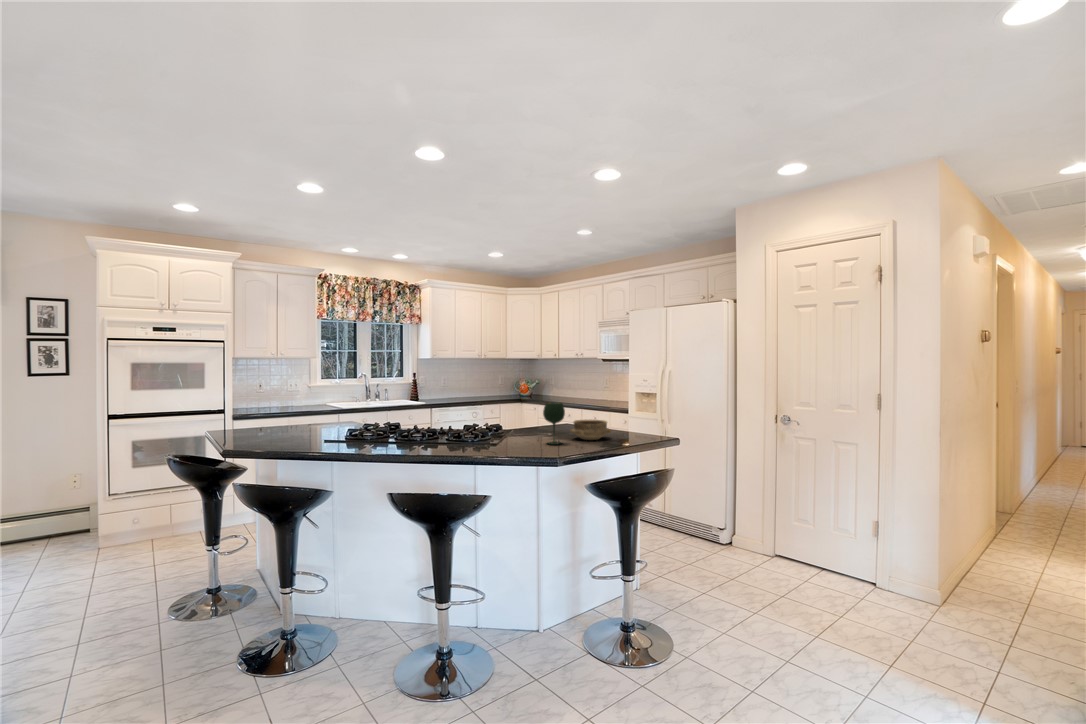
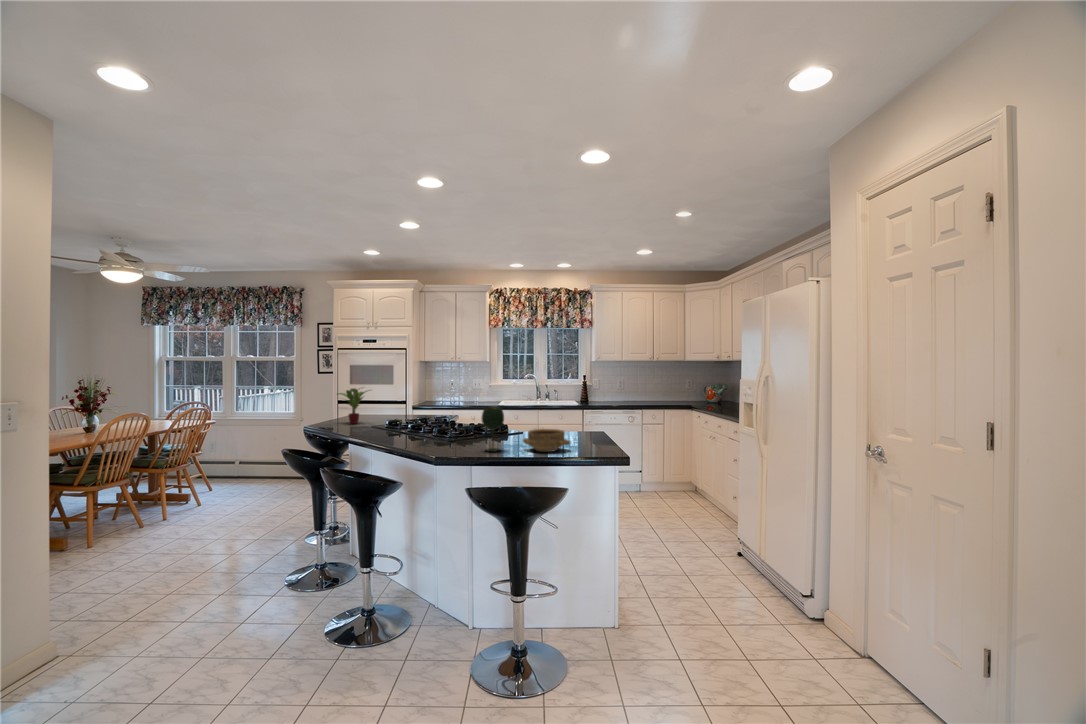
potted plant: none [244,390,303,438] -> present [338,388,369,424]

